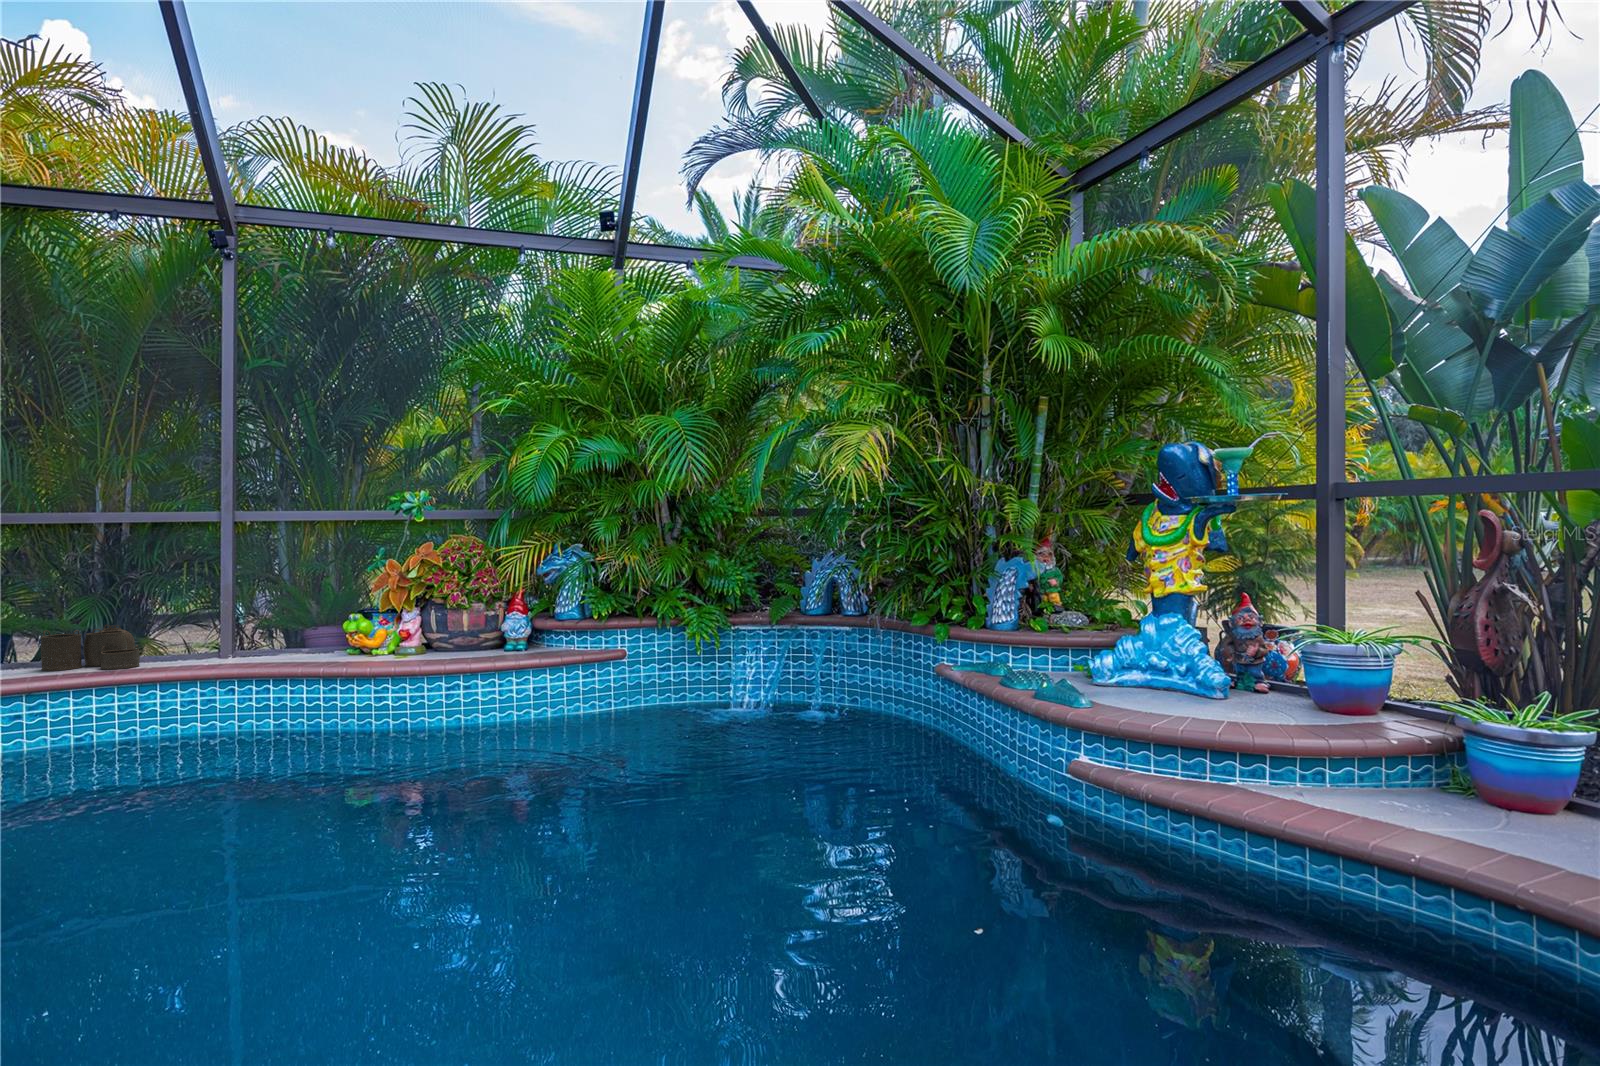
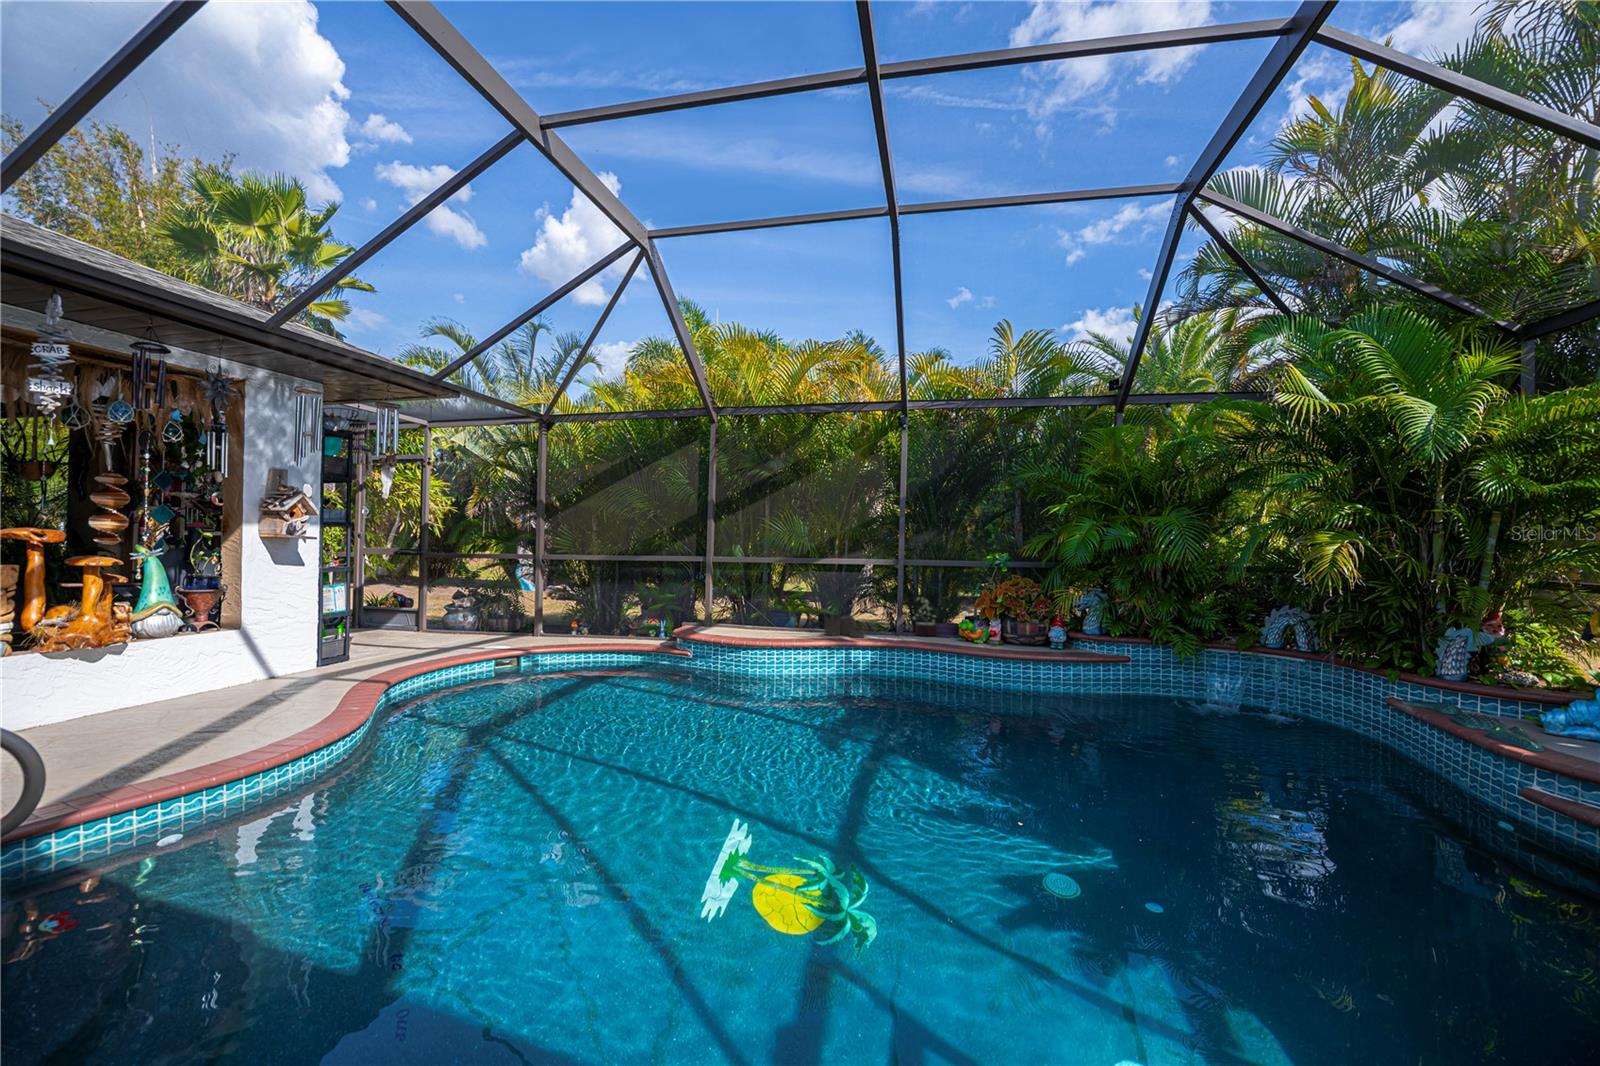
decorative plant: none [261,581,312,652] -> present [913,597,936,636]

